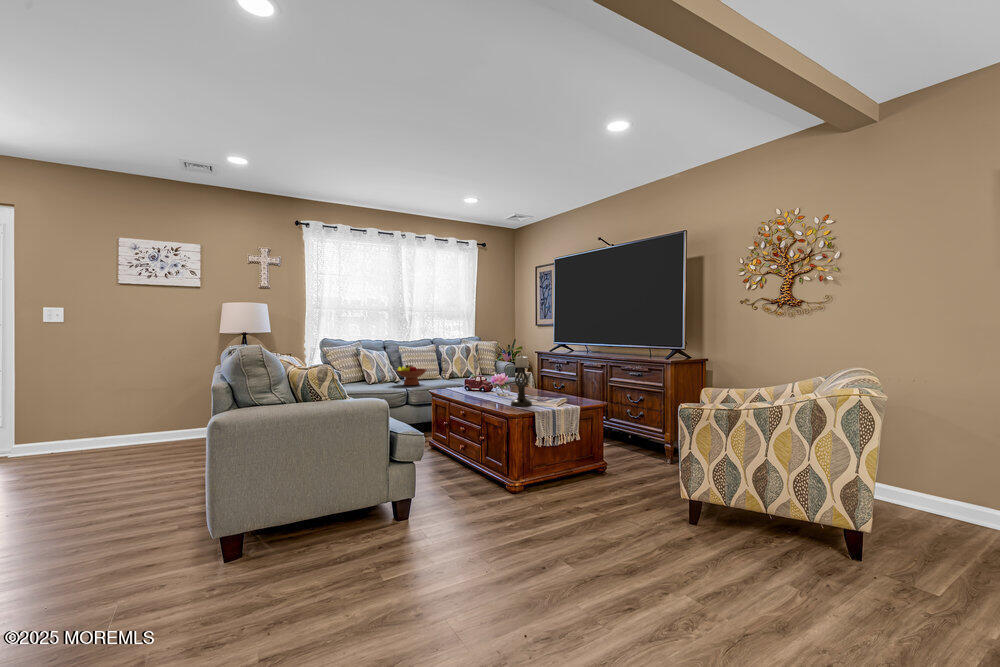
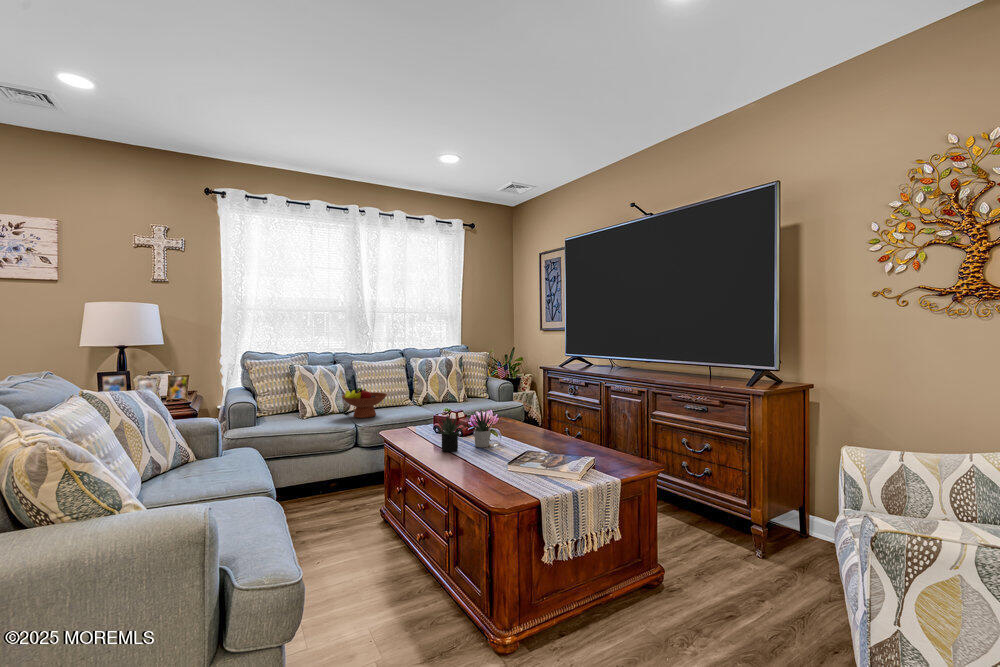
candle holder: present [511,355,532,406] -> none [499,388,537,483]
succulent plant: none [468,372,509,397] -> present [435,410,494,452]

